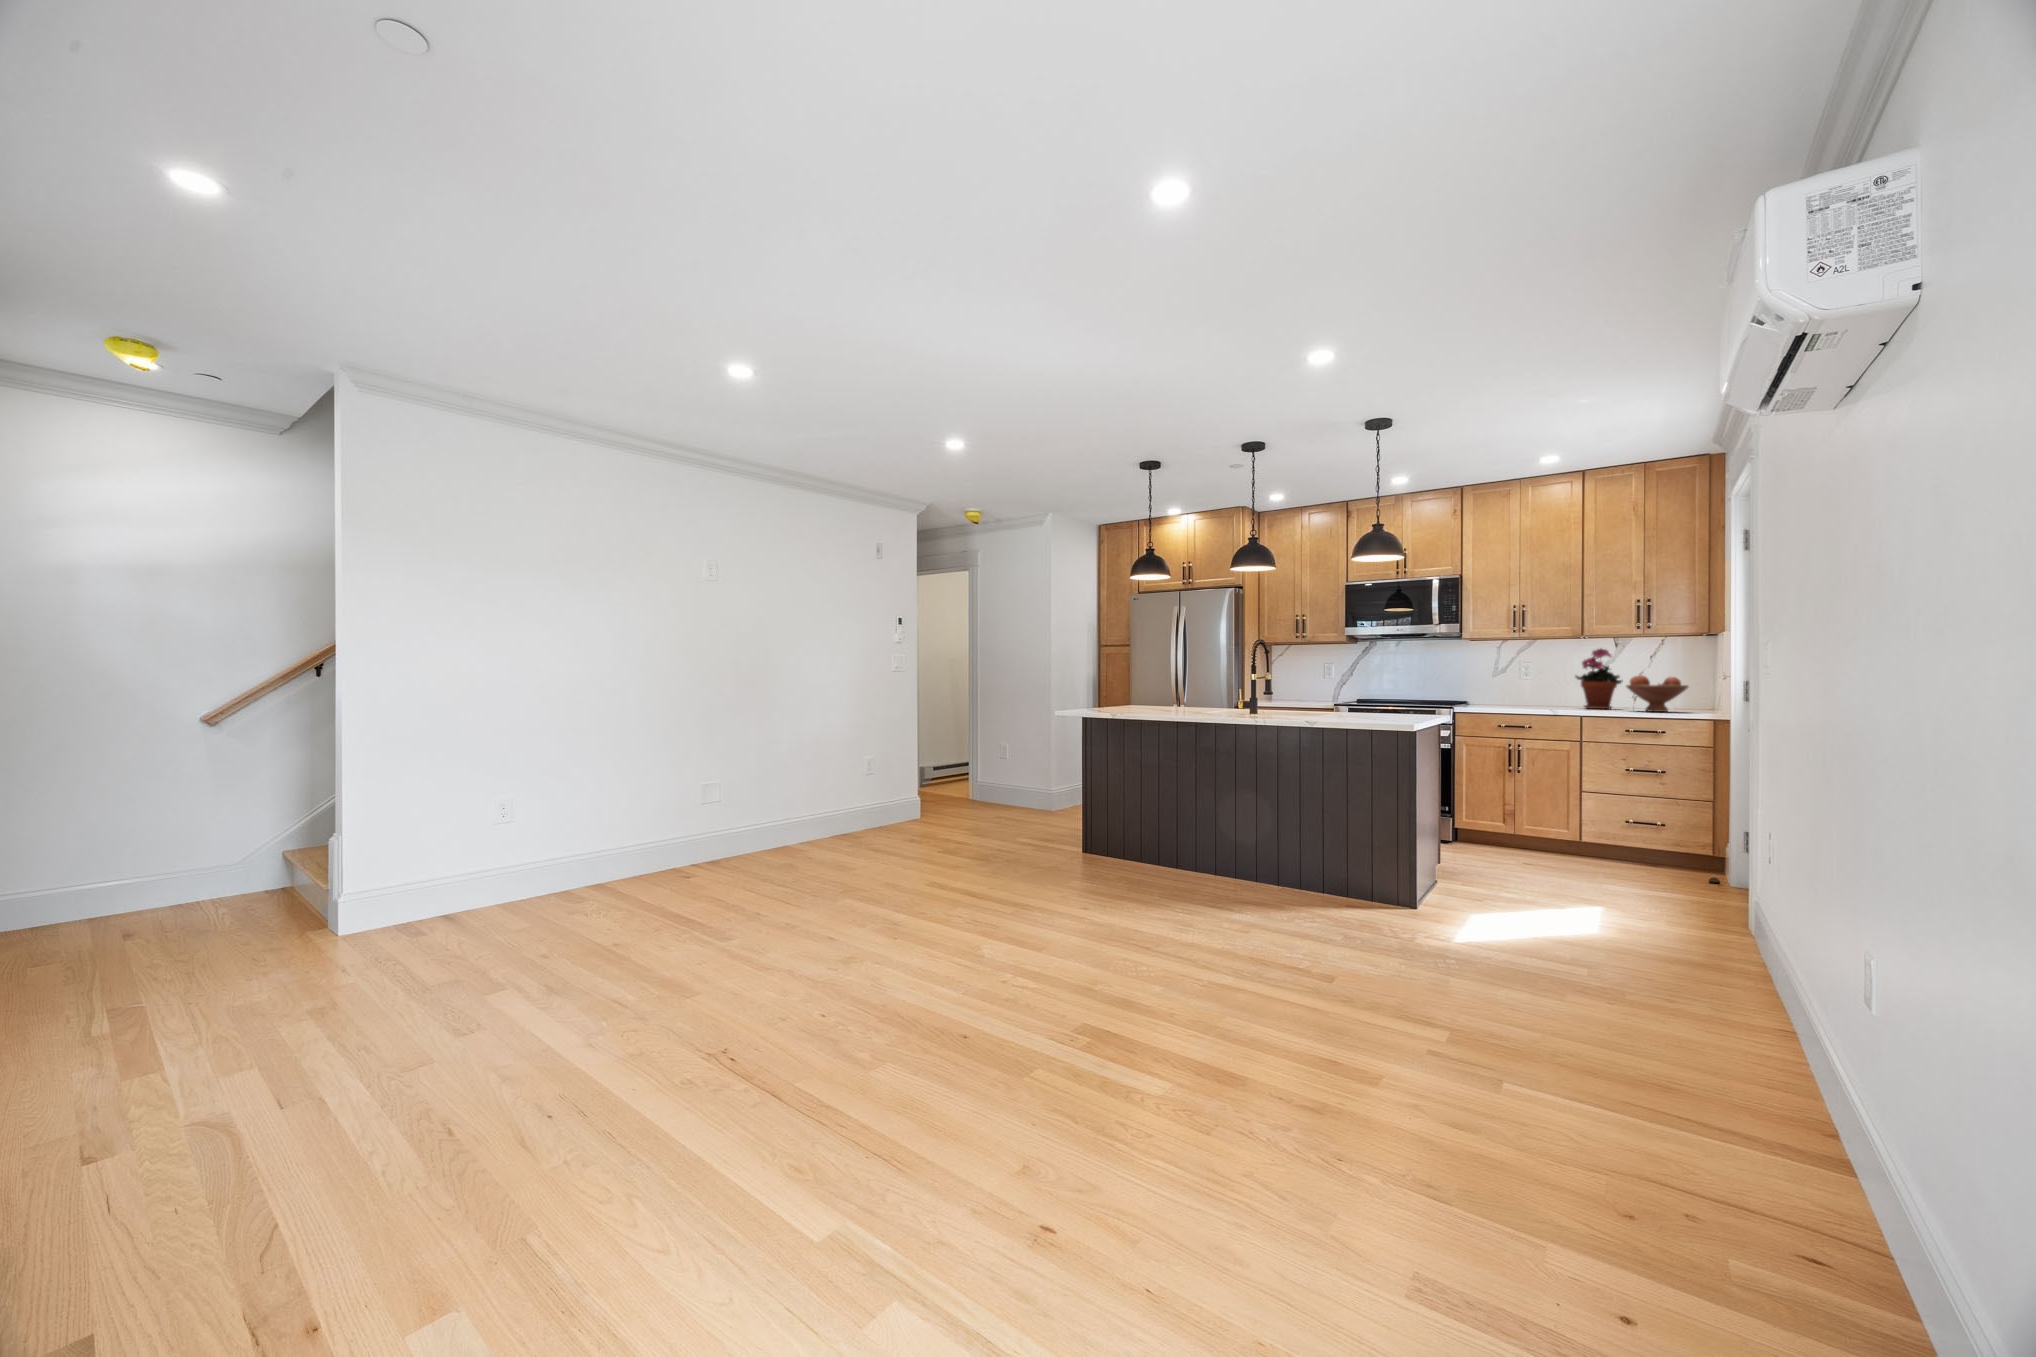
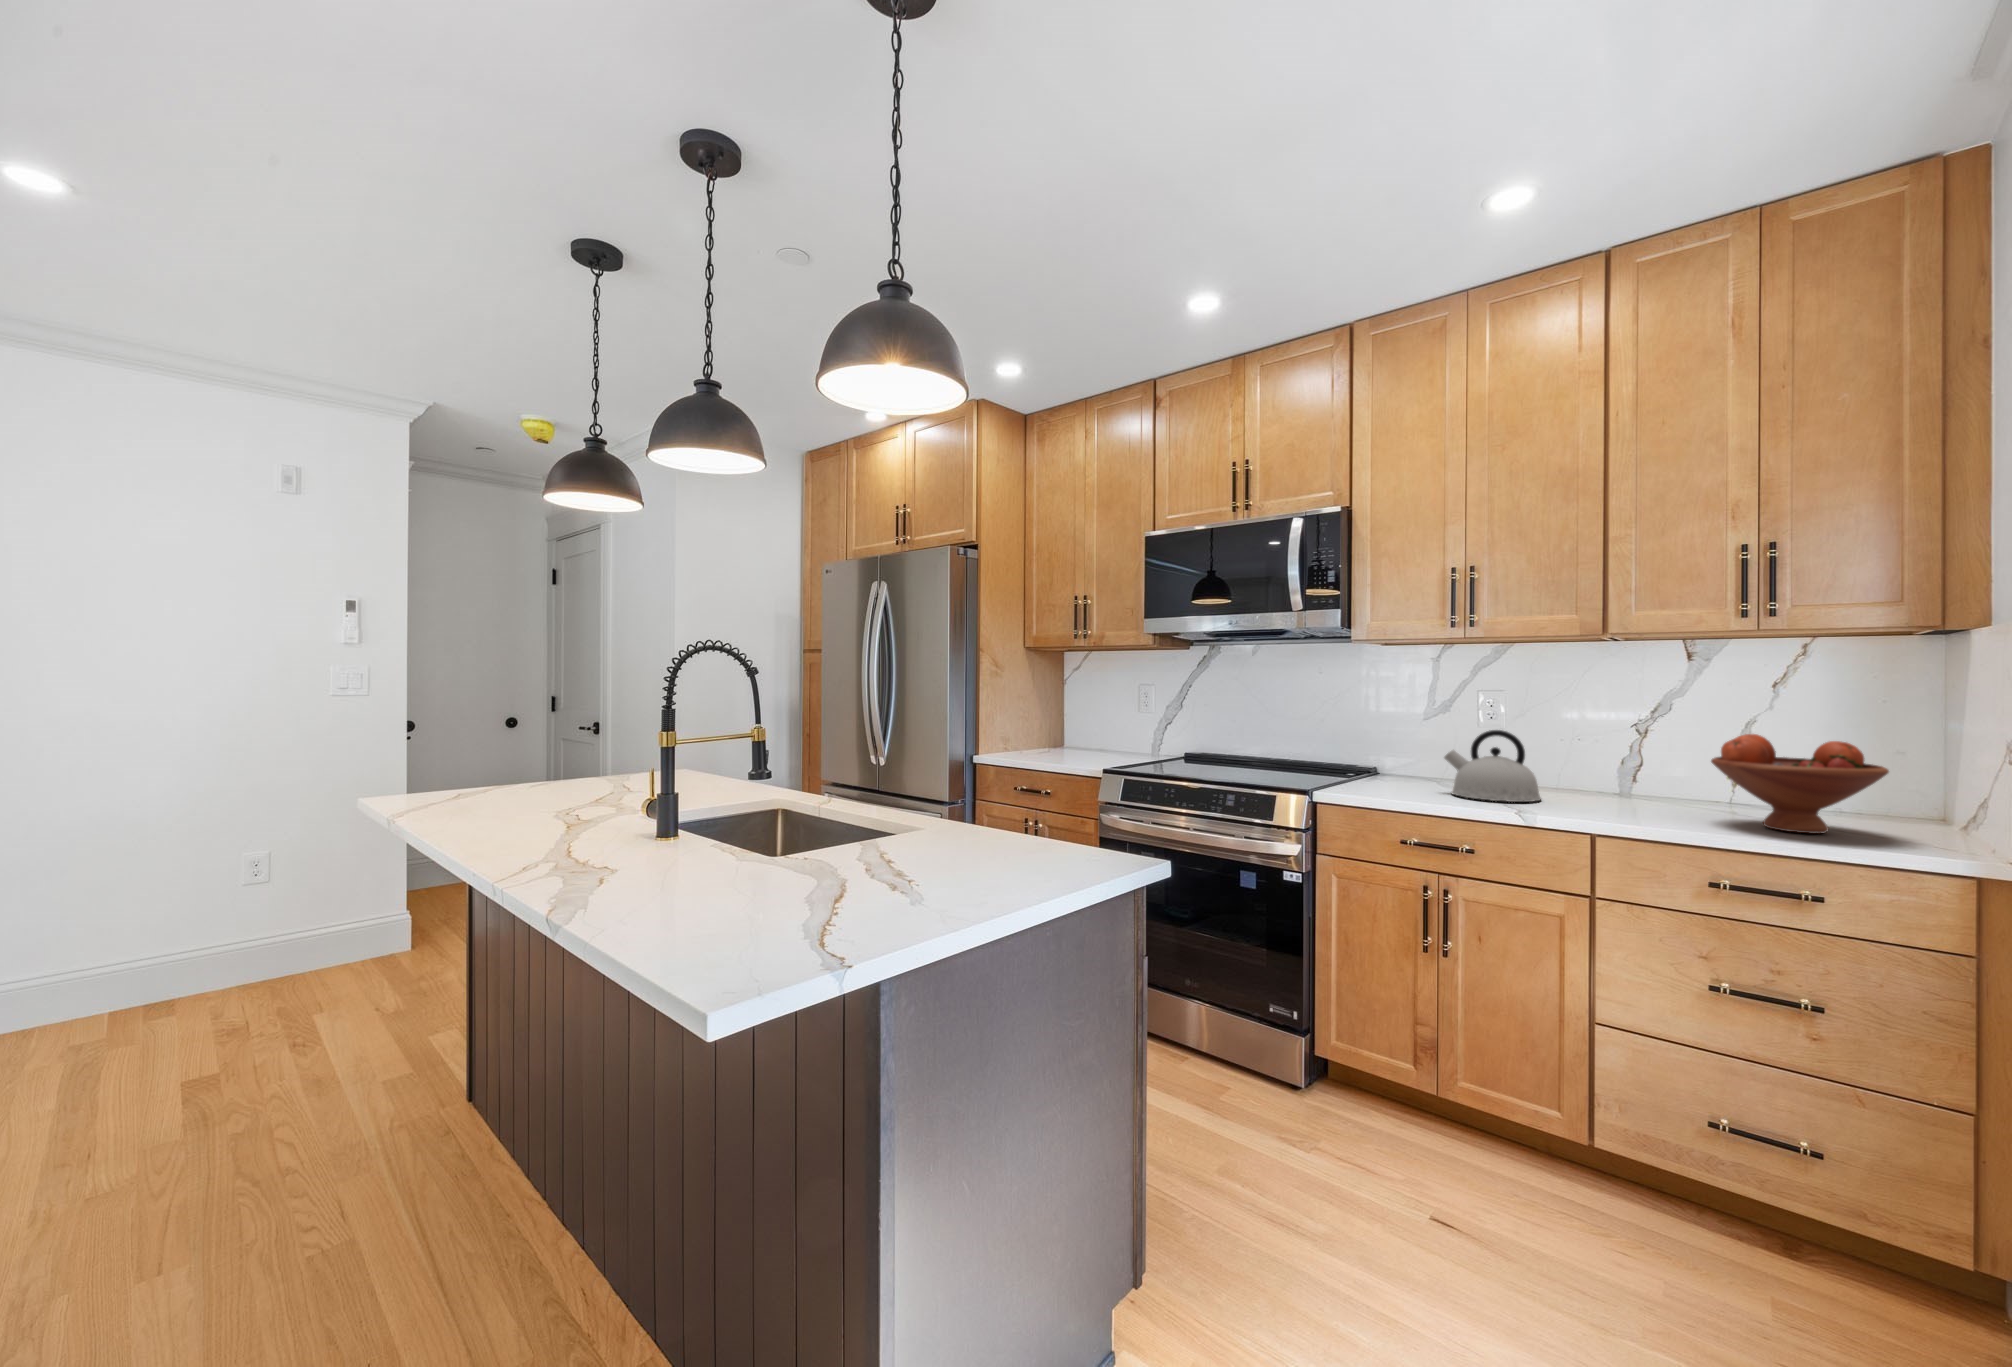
potted plant: present [1576,649,1623,709] -> none [1592,662,1705,805]
kettle: none [1510,678,1555,708] -> present [1444,730,1541,802]

